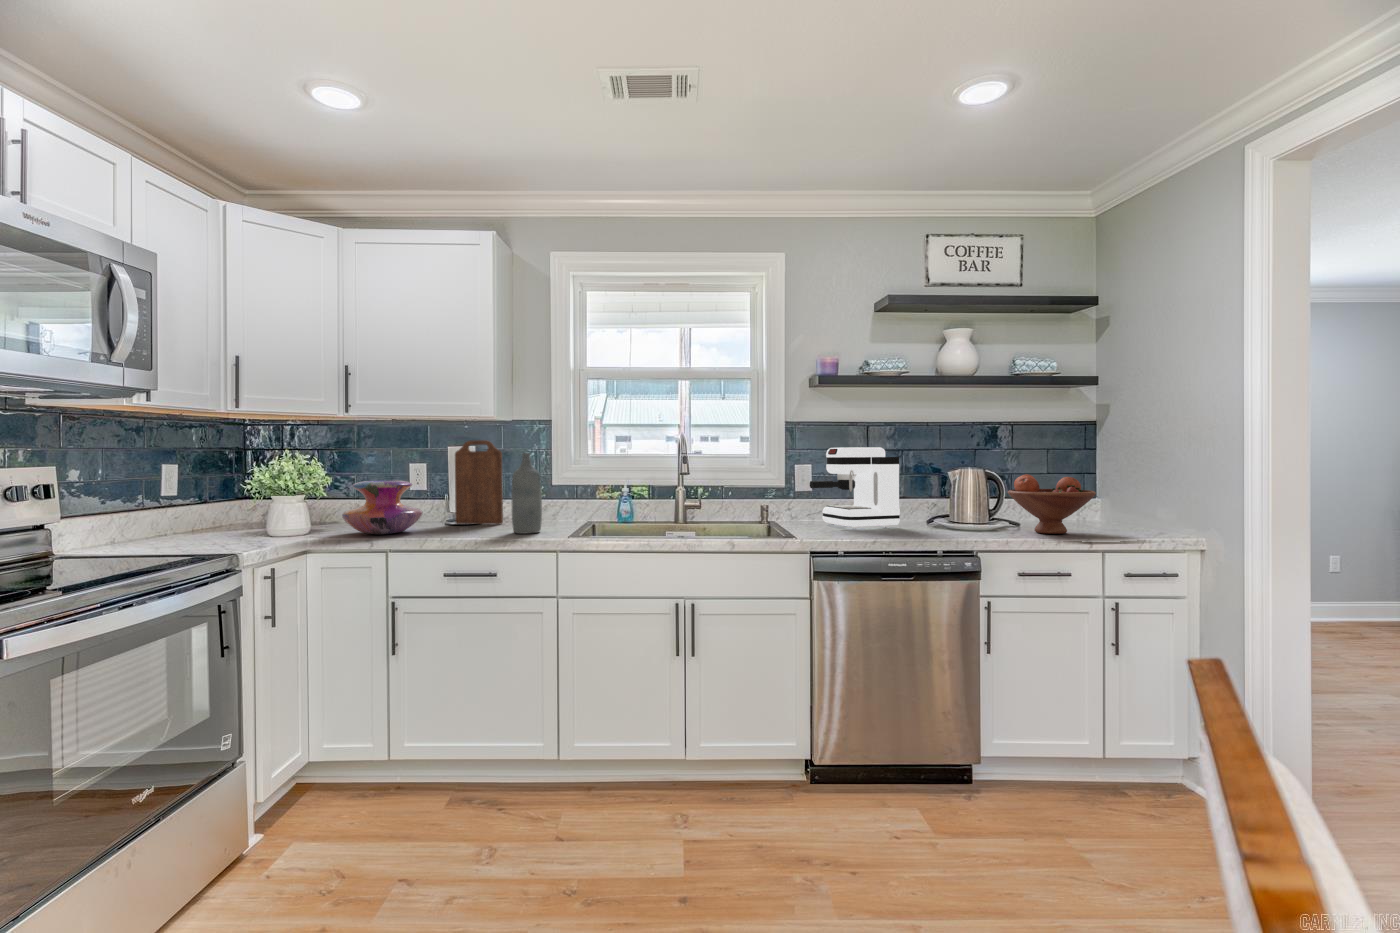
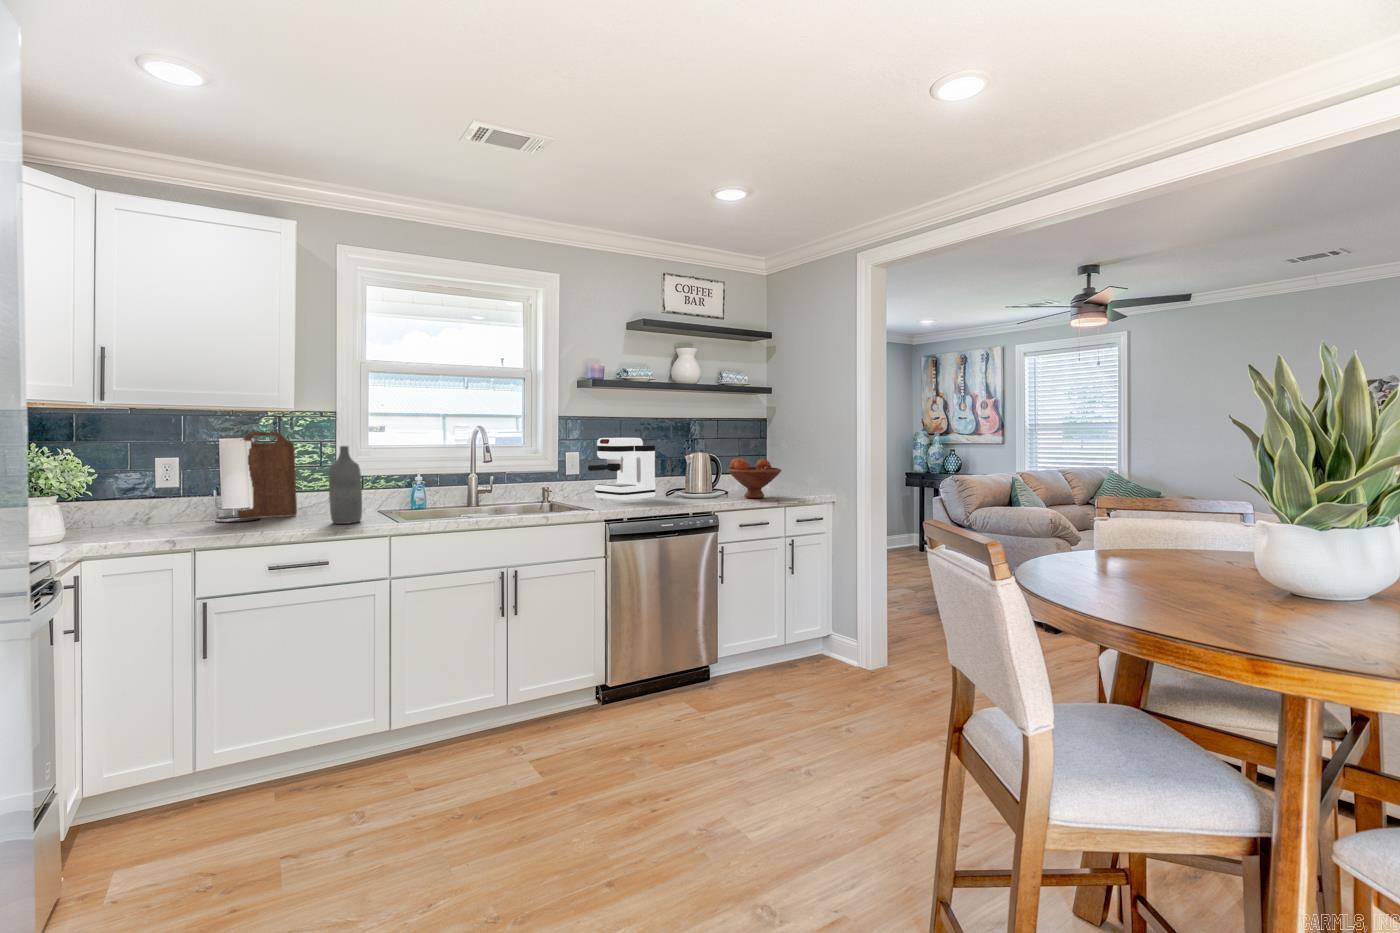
decorative vase: present [342,480,423,534] -> none [111,476,215,536]

